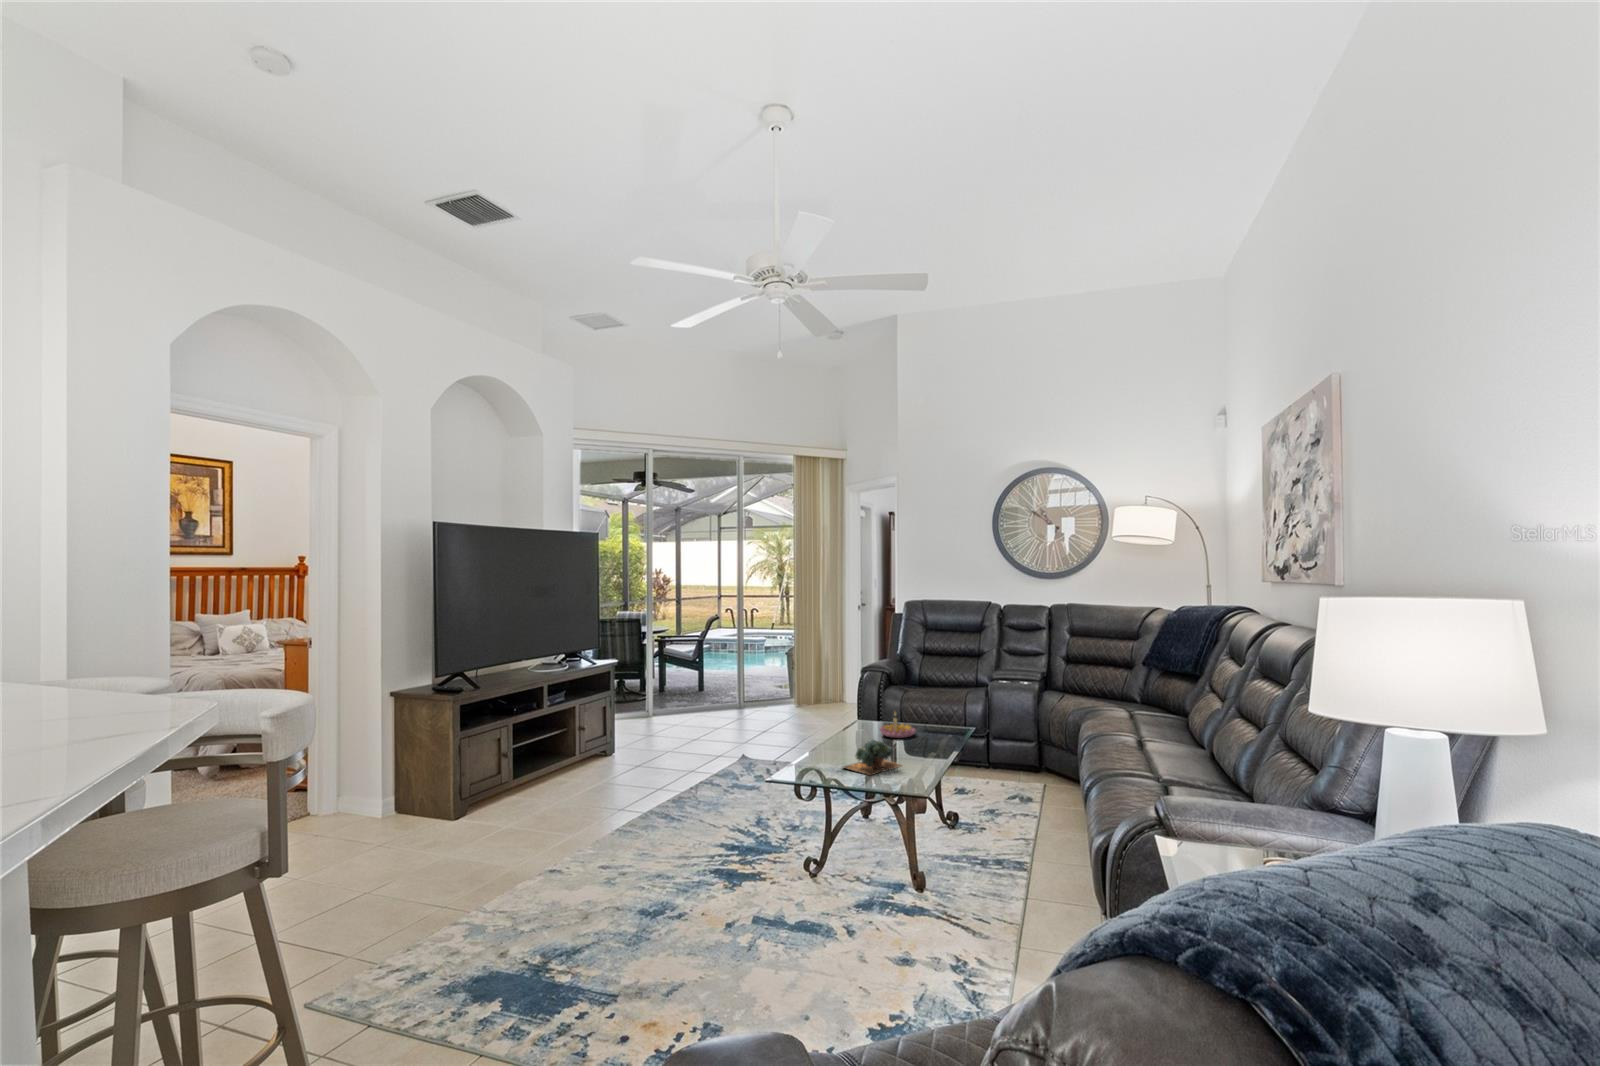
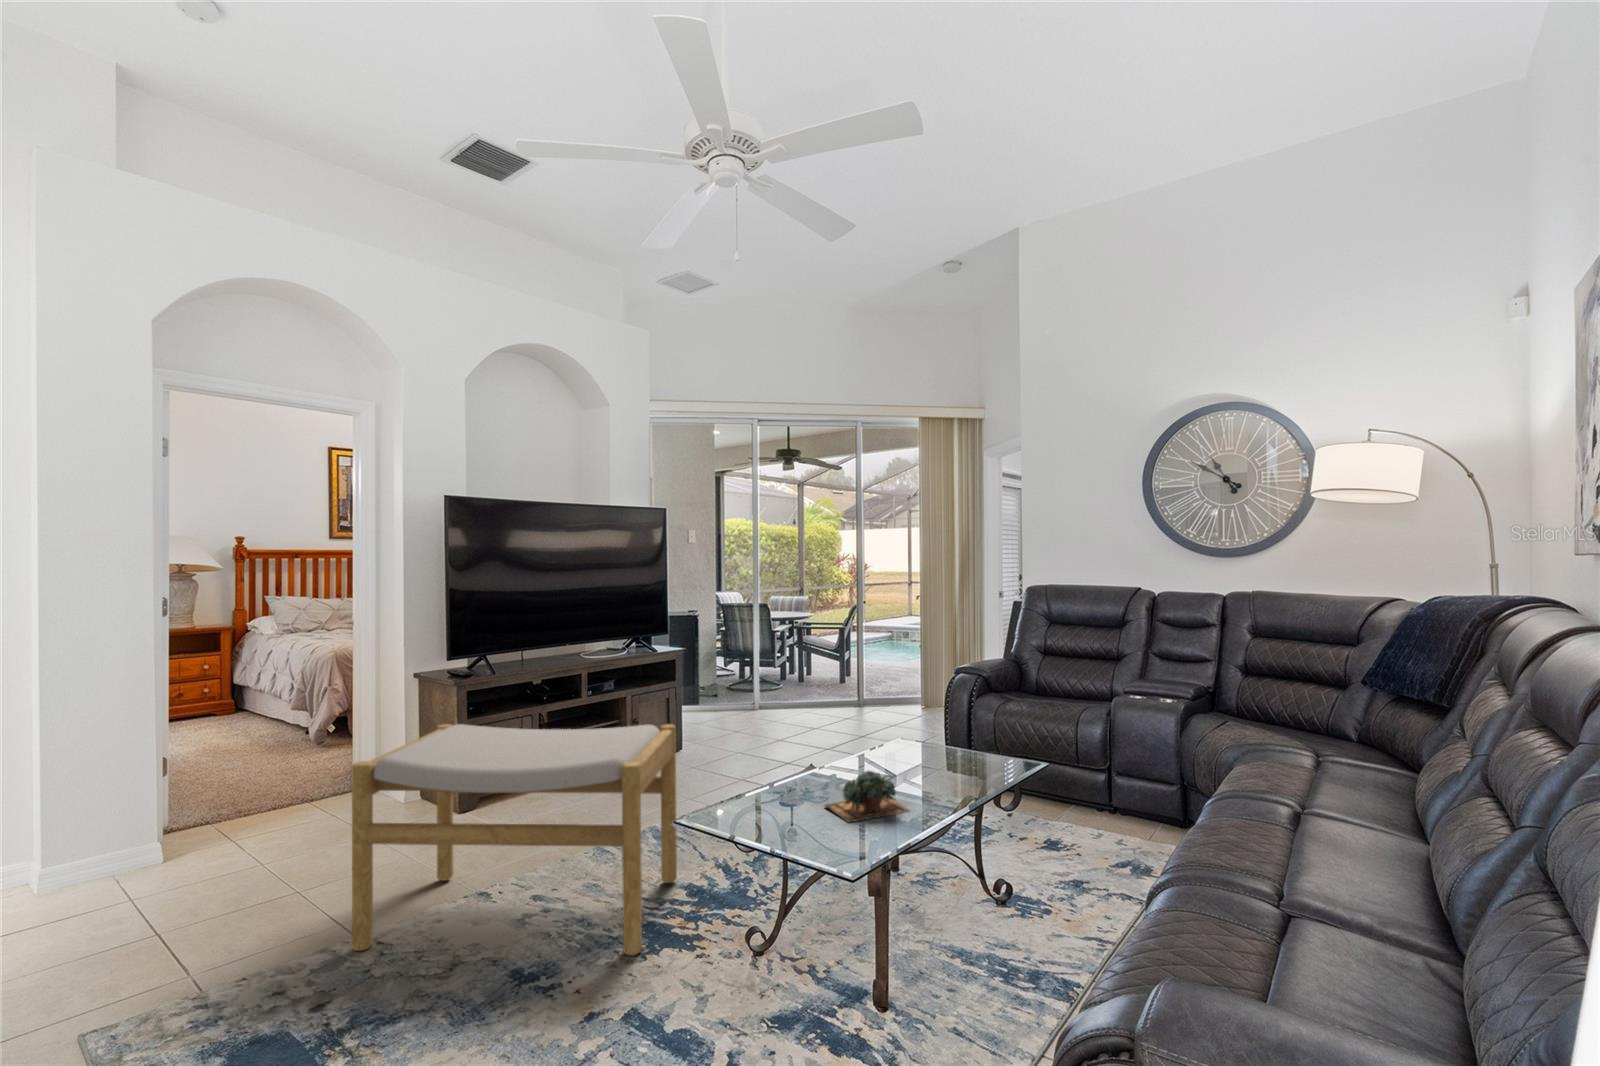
candle holder: present [880,713,916,738] -> none [924,729,976,767]
footstool: none [491,718,728,914] -> present [352,724,677,956]

